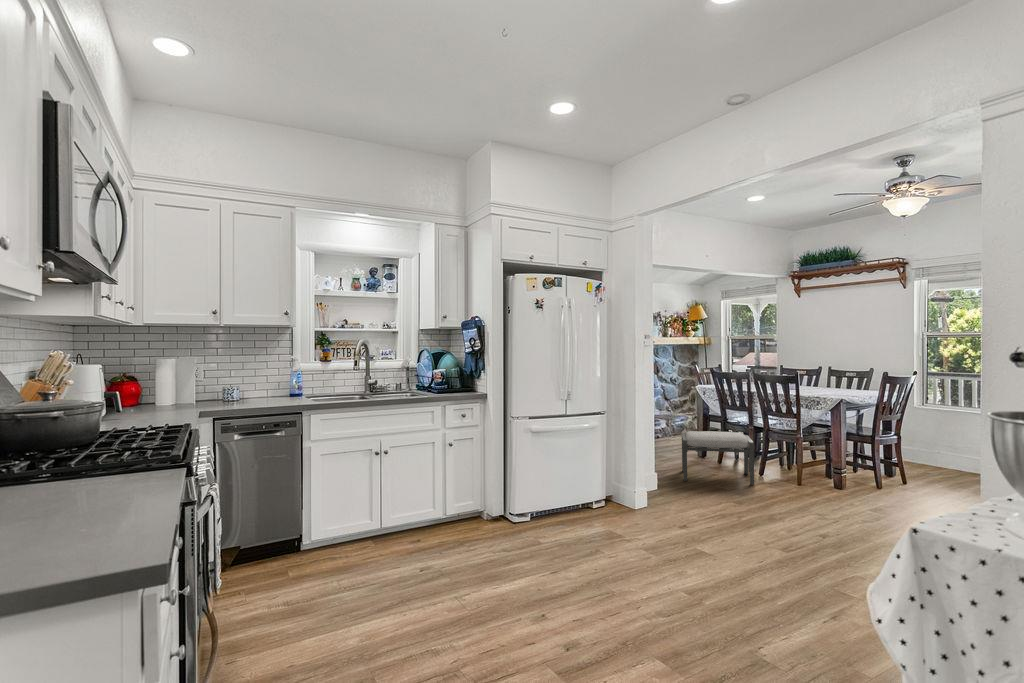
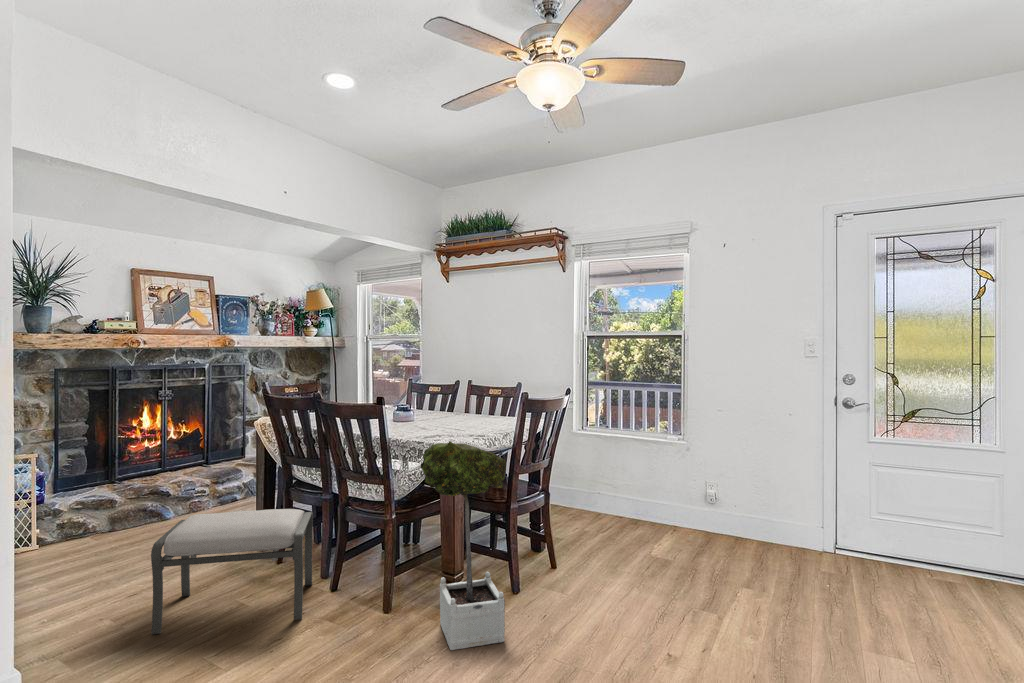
potted tree: none [825,396,880,504] -> present [421,441,506,650]

